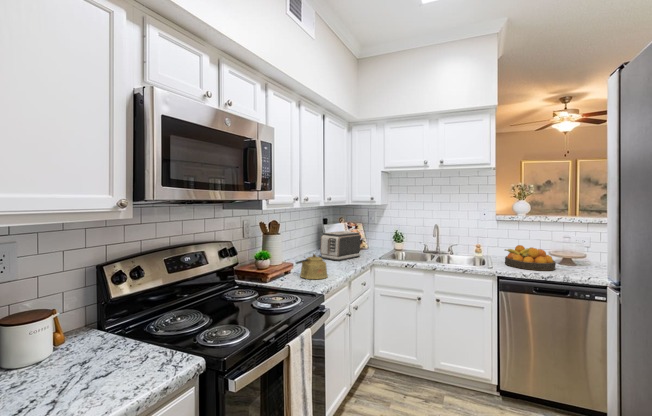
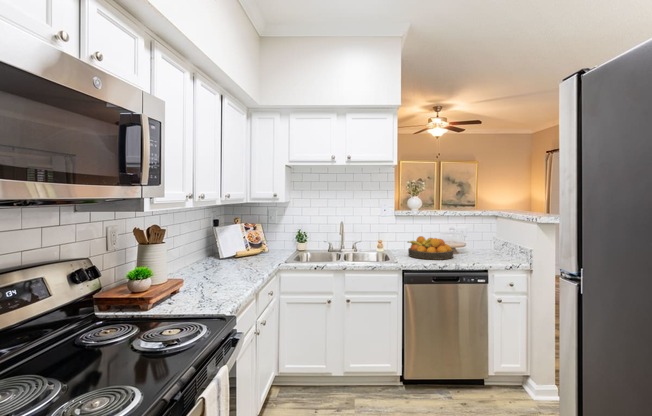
toaster: present [320,231,361,261] -> none [214,234,262,270]
kettle: present [296,254,328,279] -> none [189,264,233,297]

